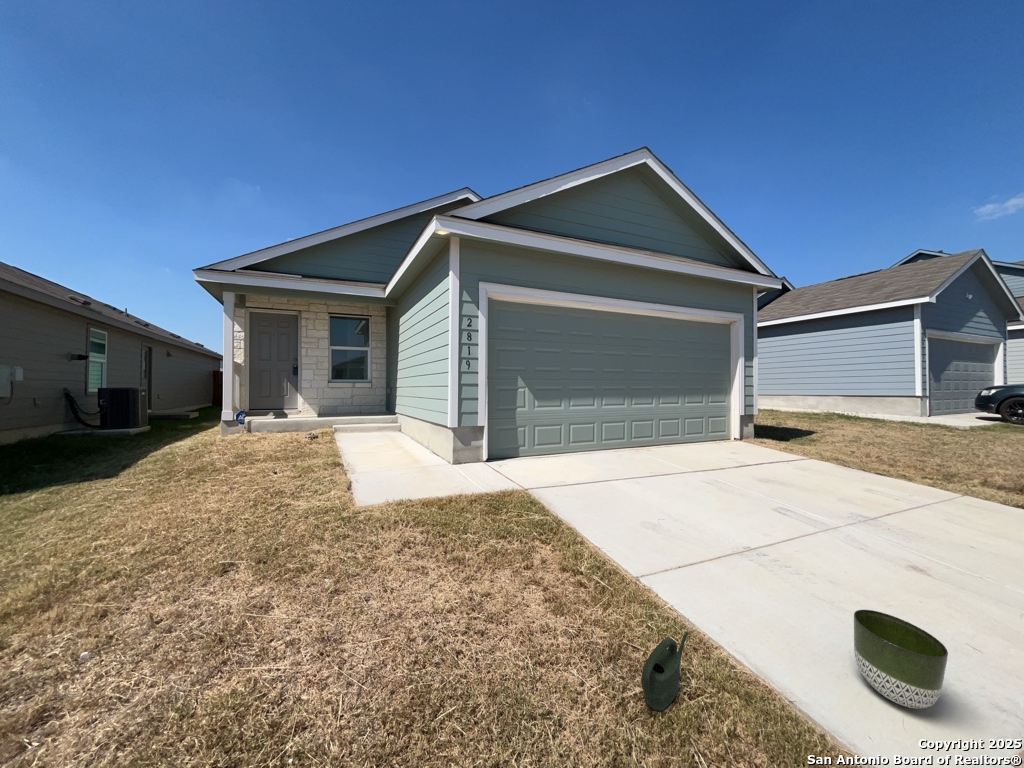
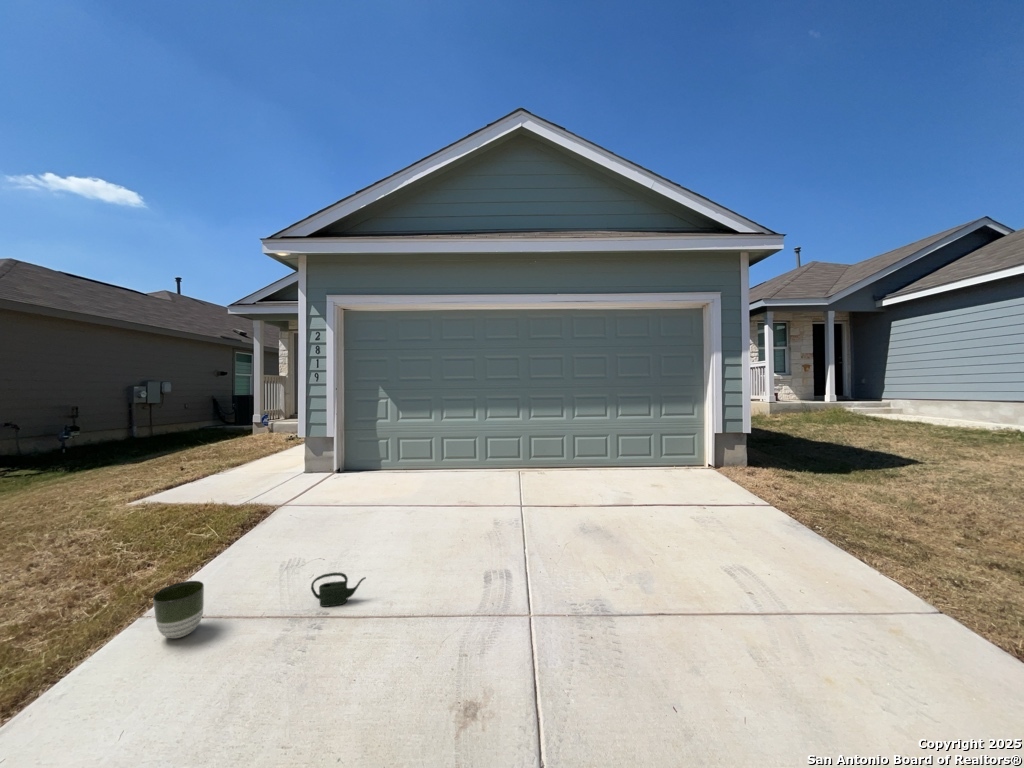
watering can: present [641,632,688,711] -> present [311,573,366,607]

